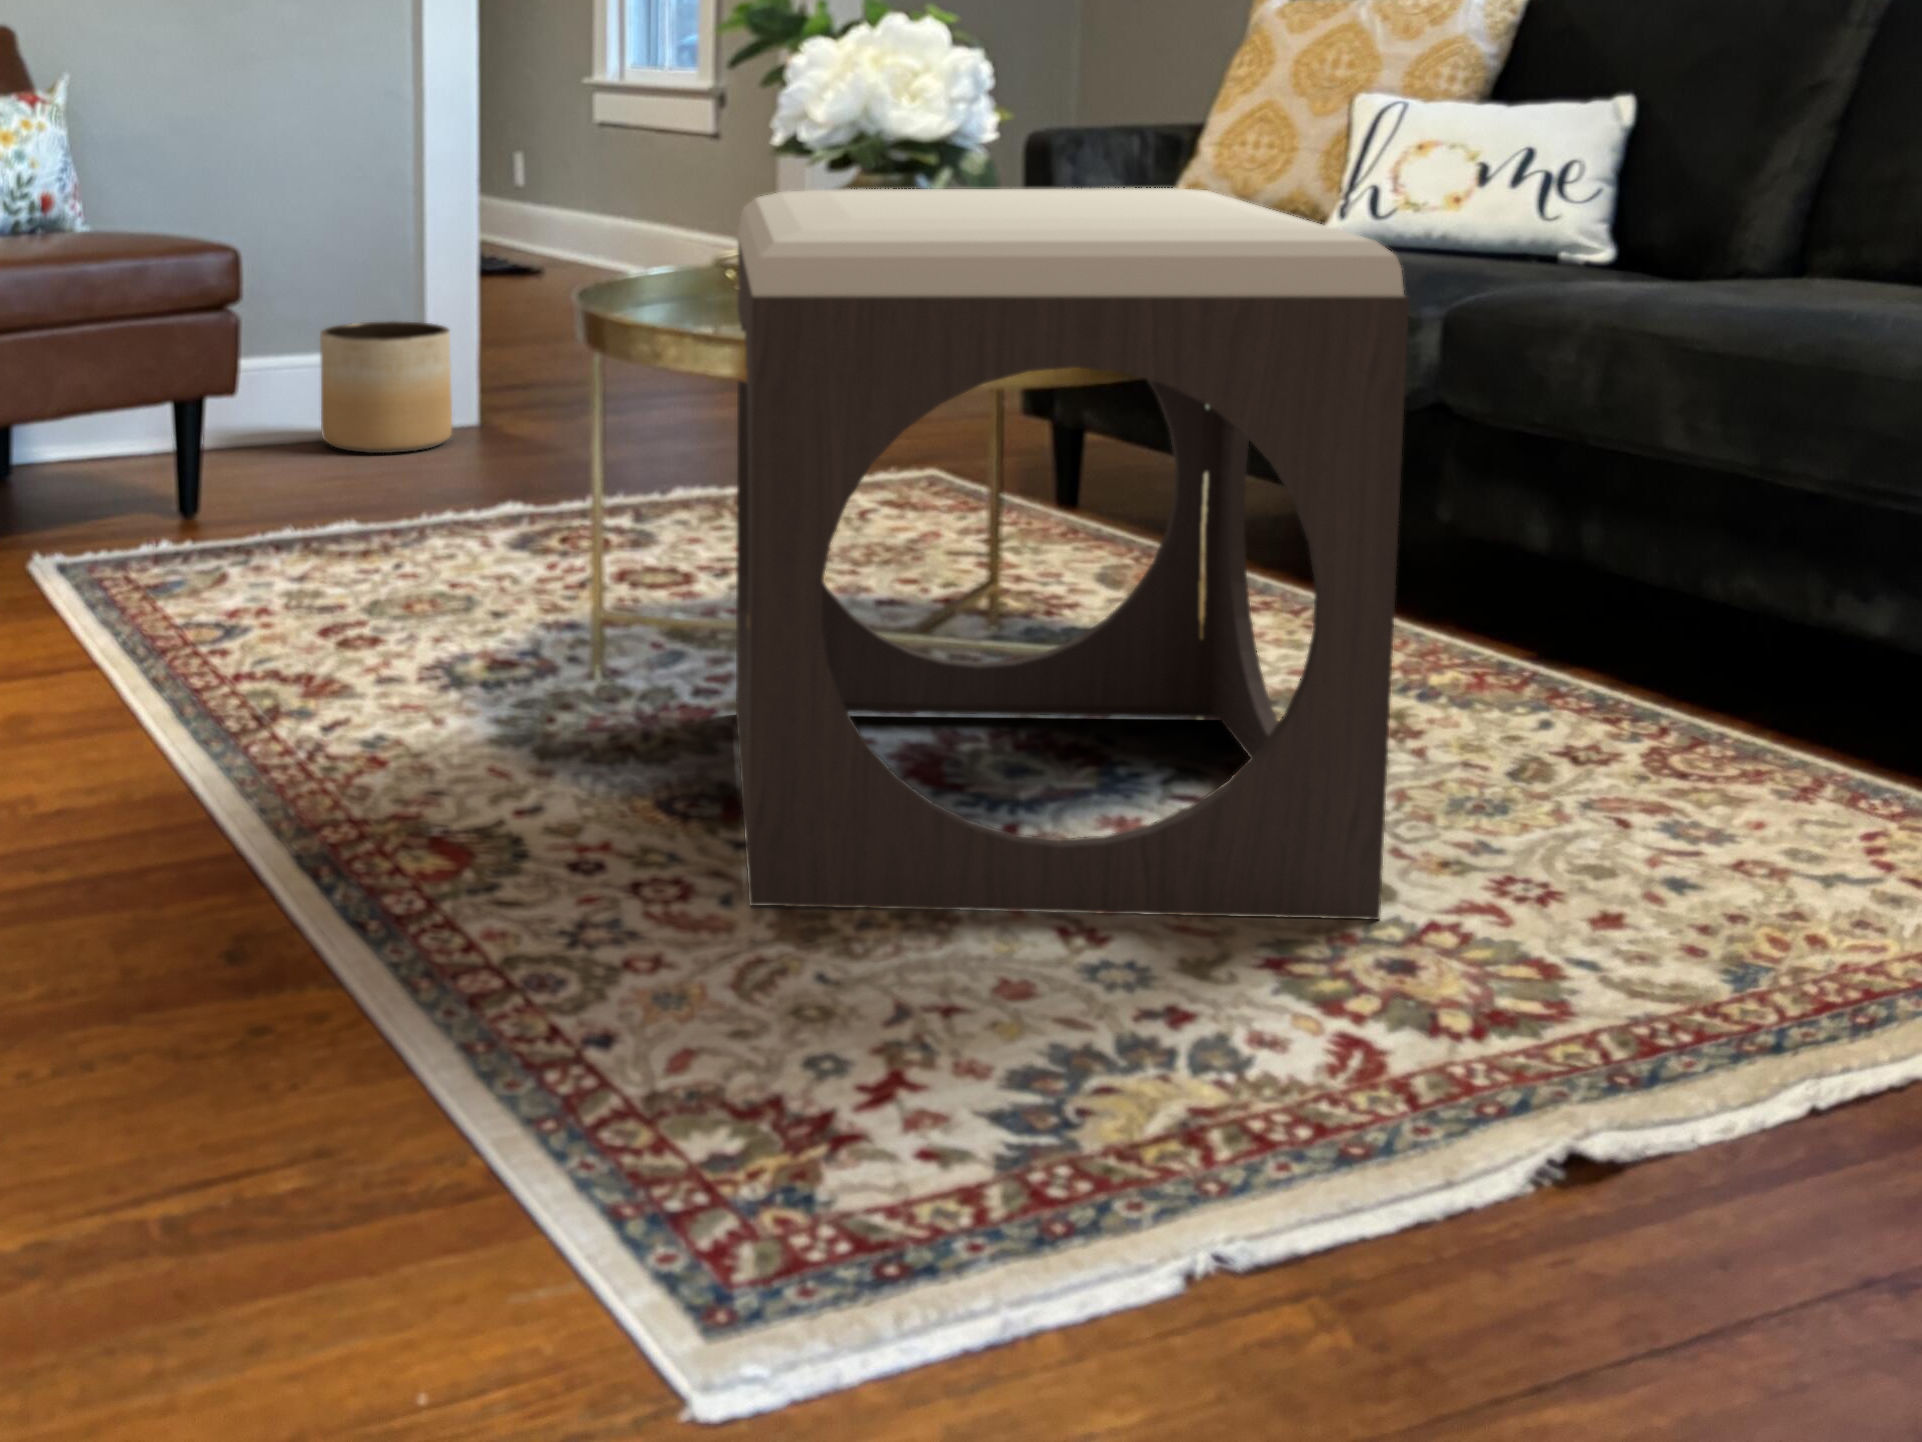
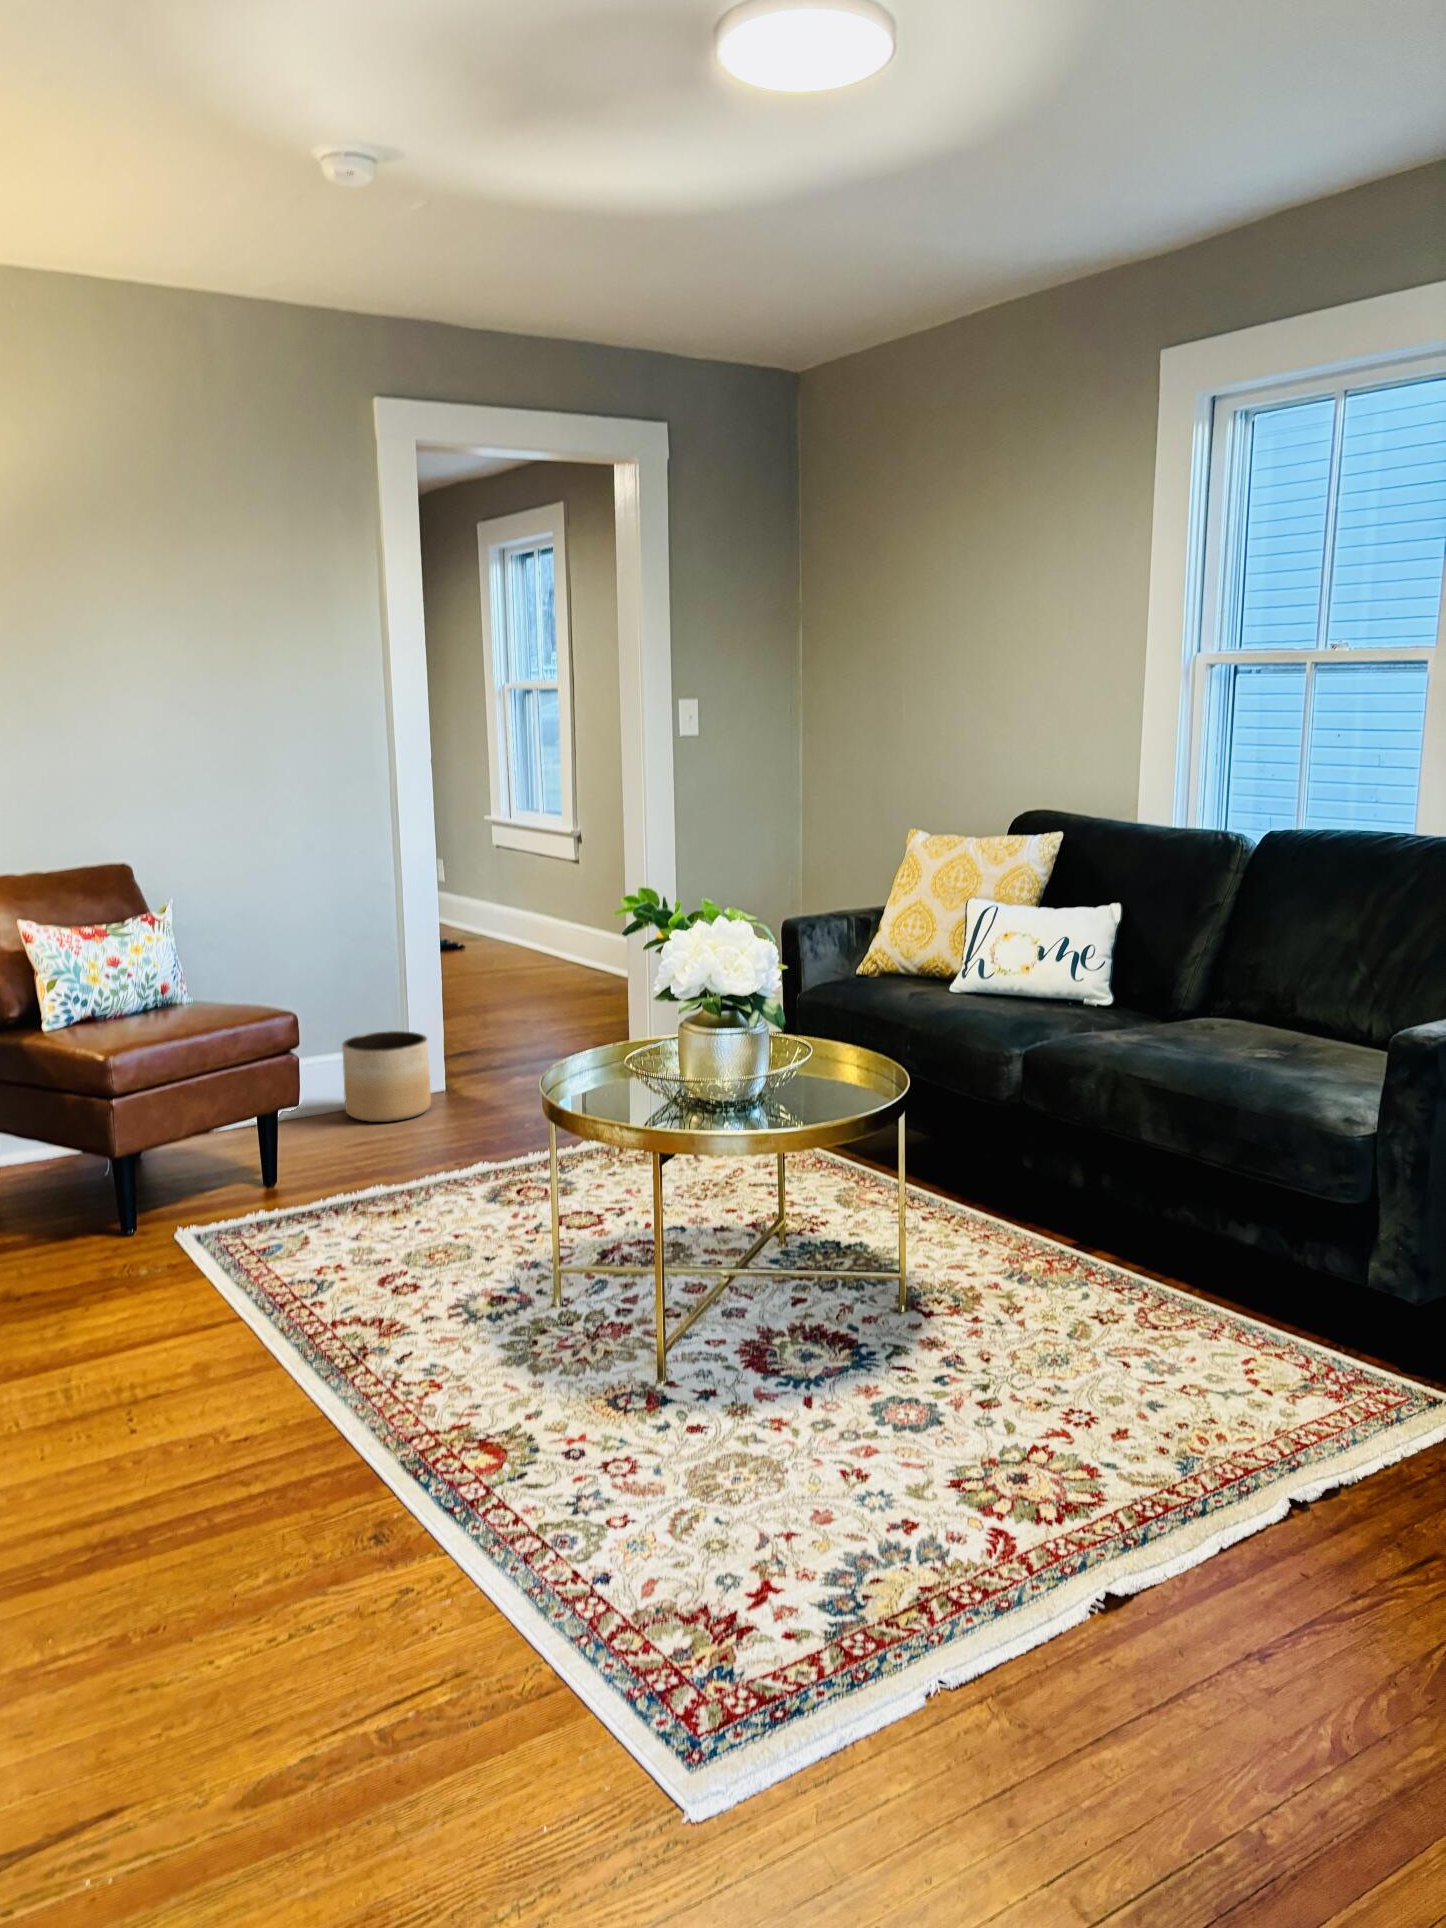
footstool: present [736,188,1409,920] -> none [636,1019,1012,1473]

